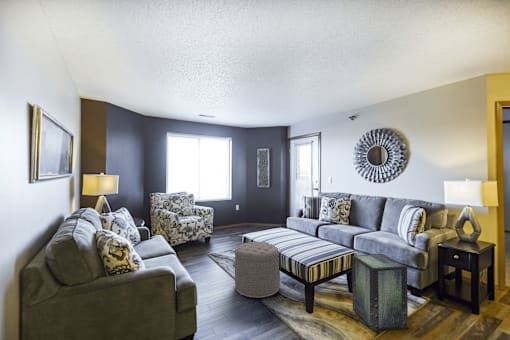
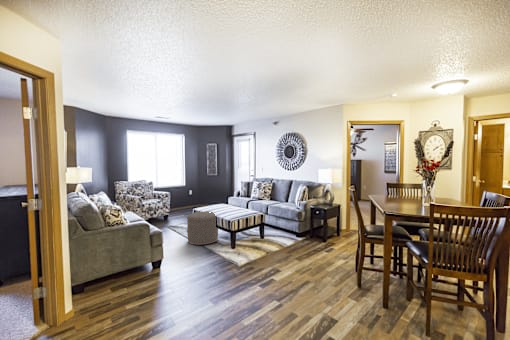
storage box: present [352,254,408,332] -> none [259,212,286,253]

